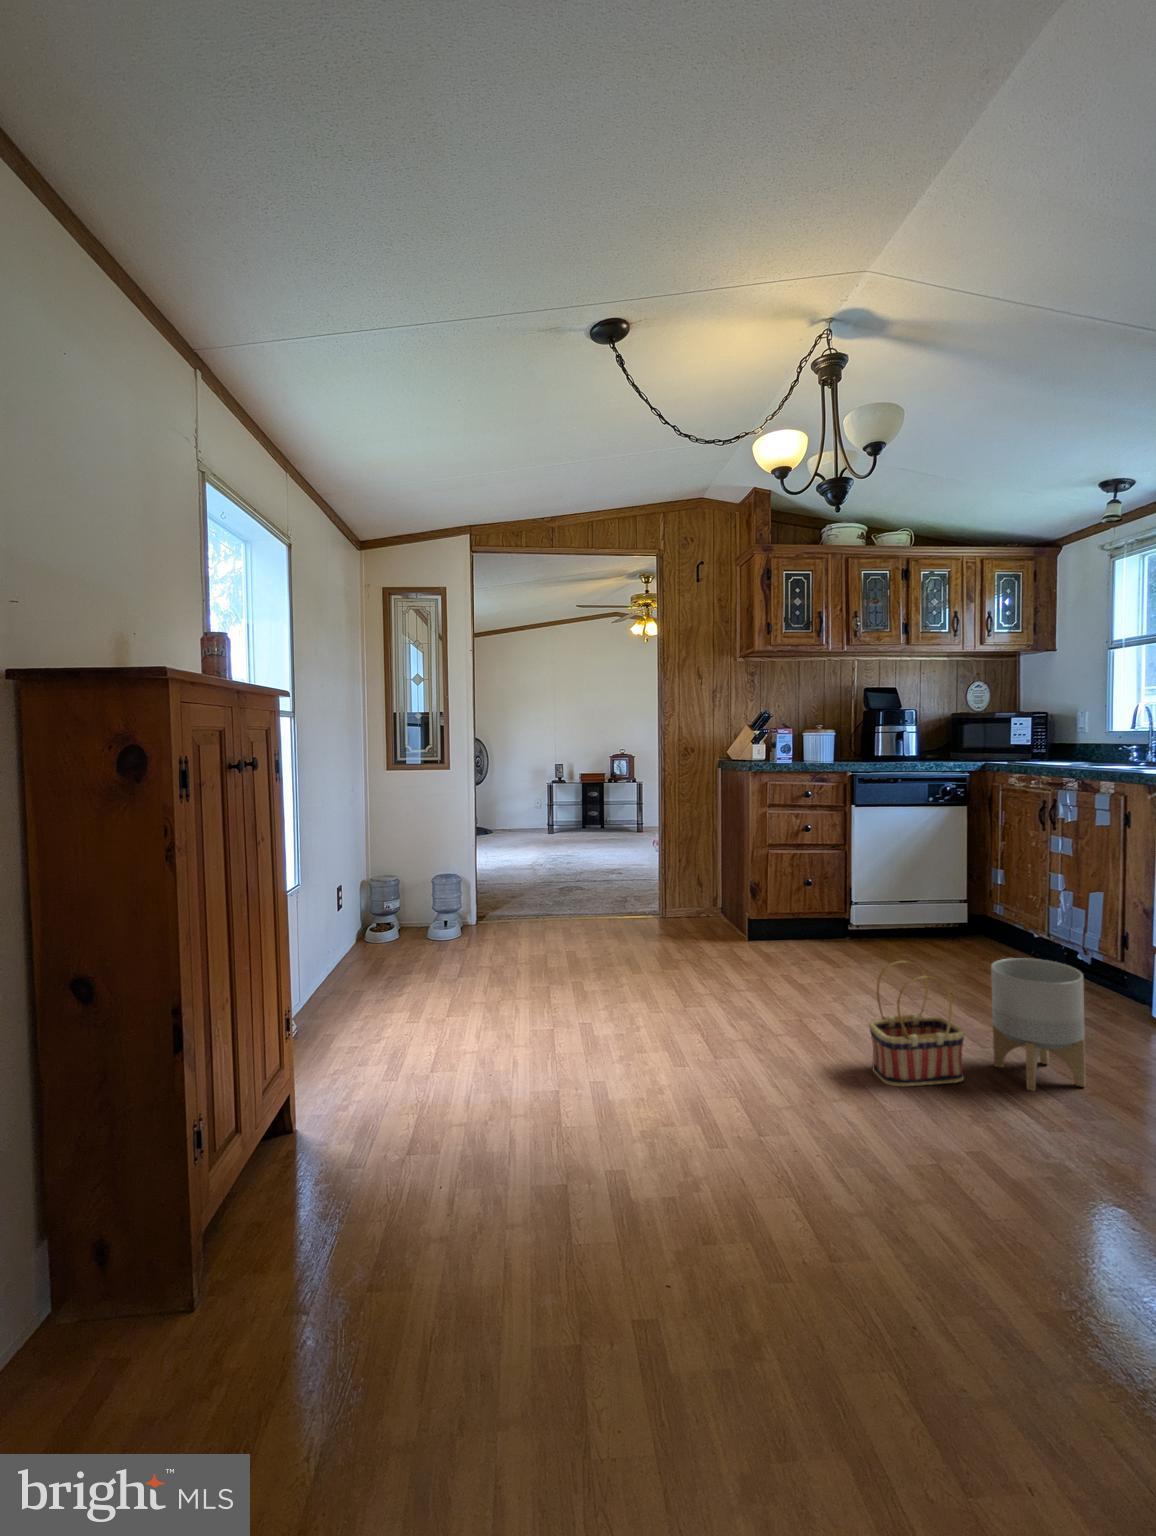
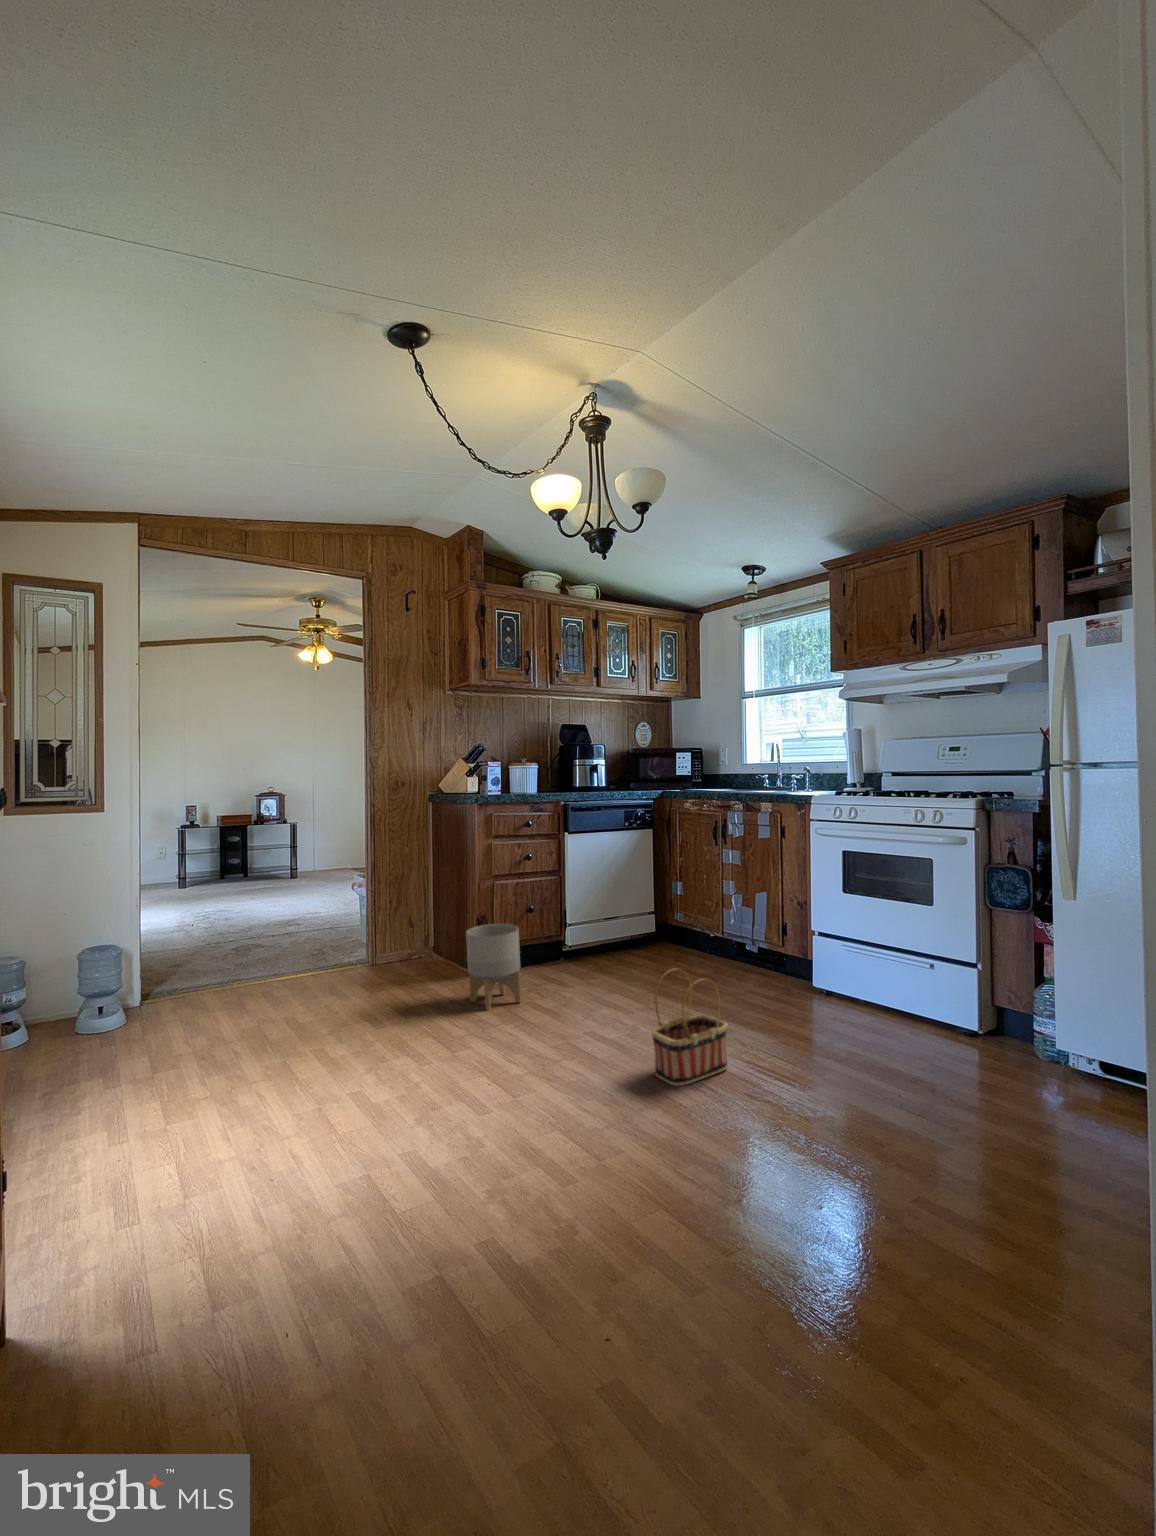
planter: present [991,958,1086,1091] -> present [466,924,521,1010]

